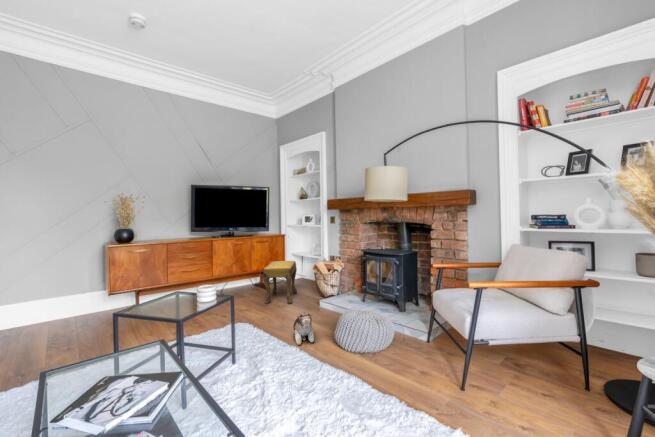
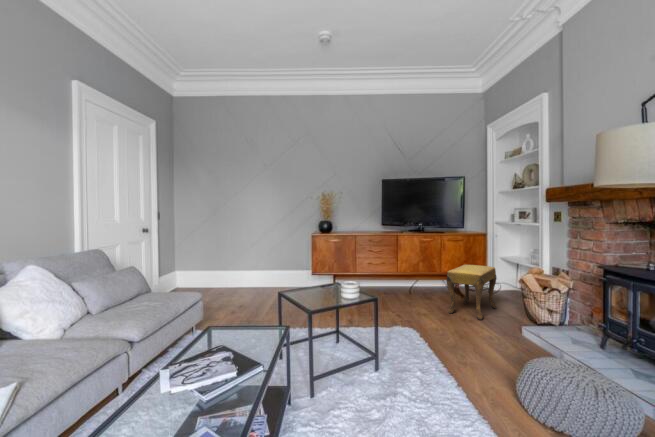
plush toy: present [293,312,314,345] -> none [457,335,487,379]

